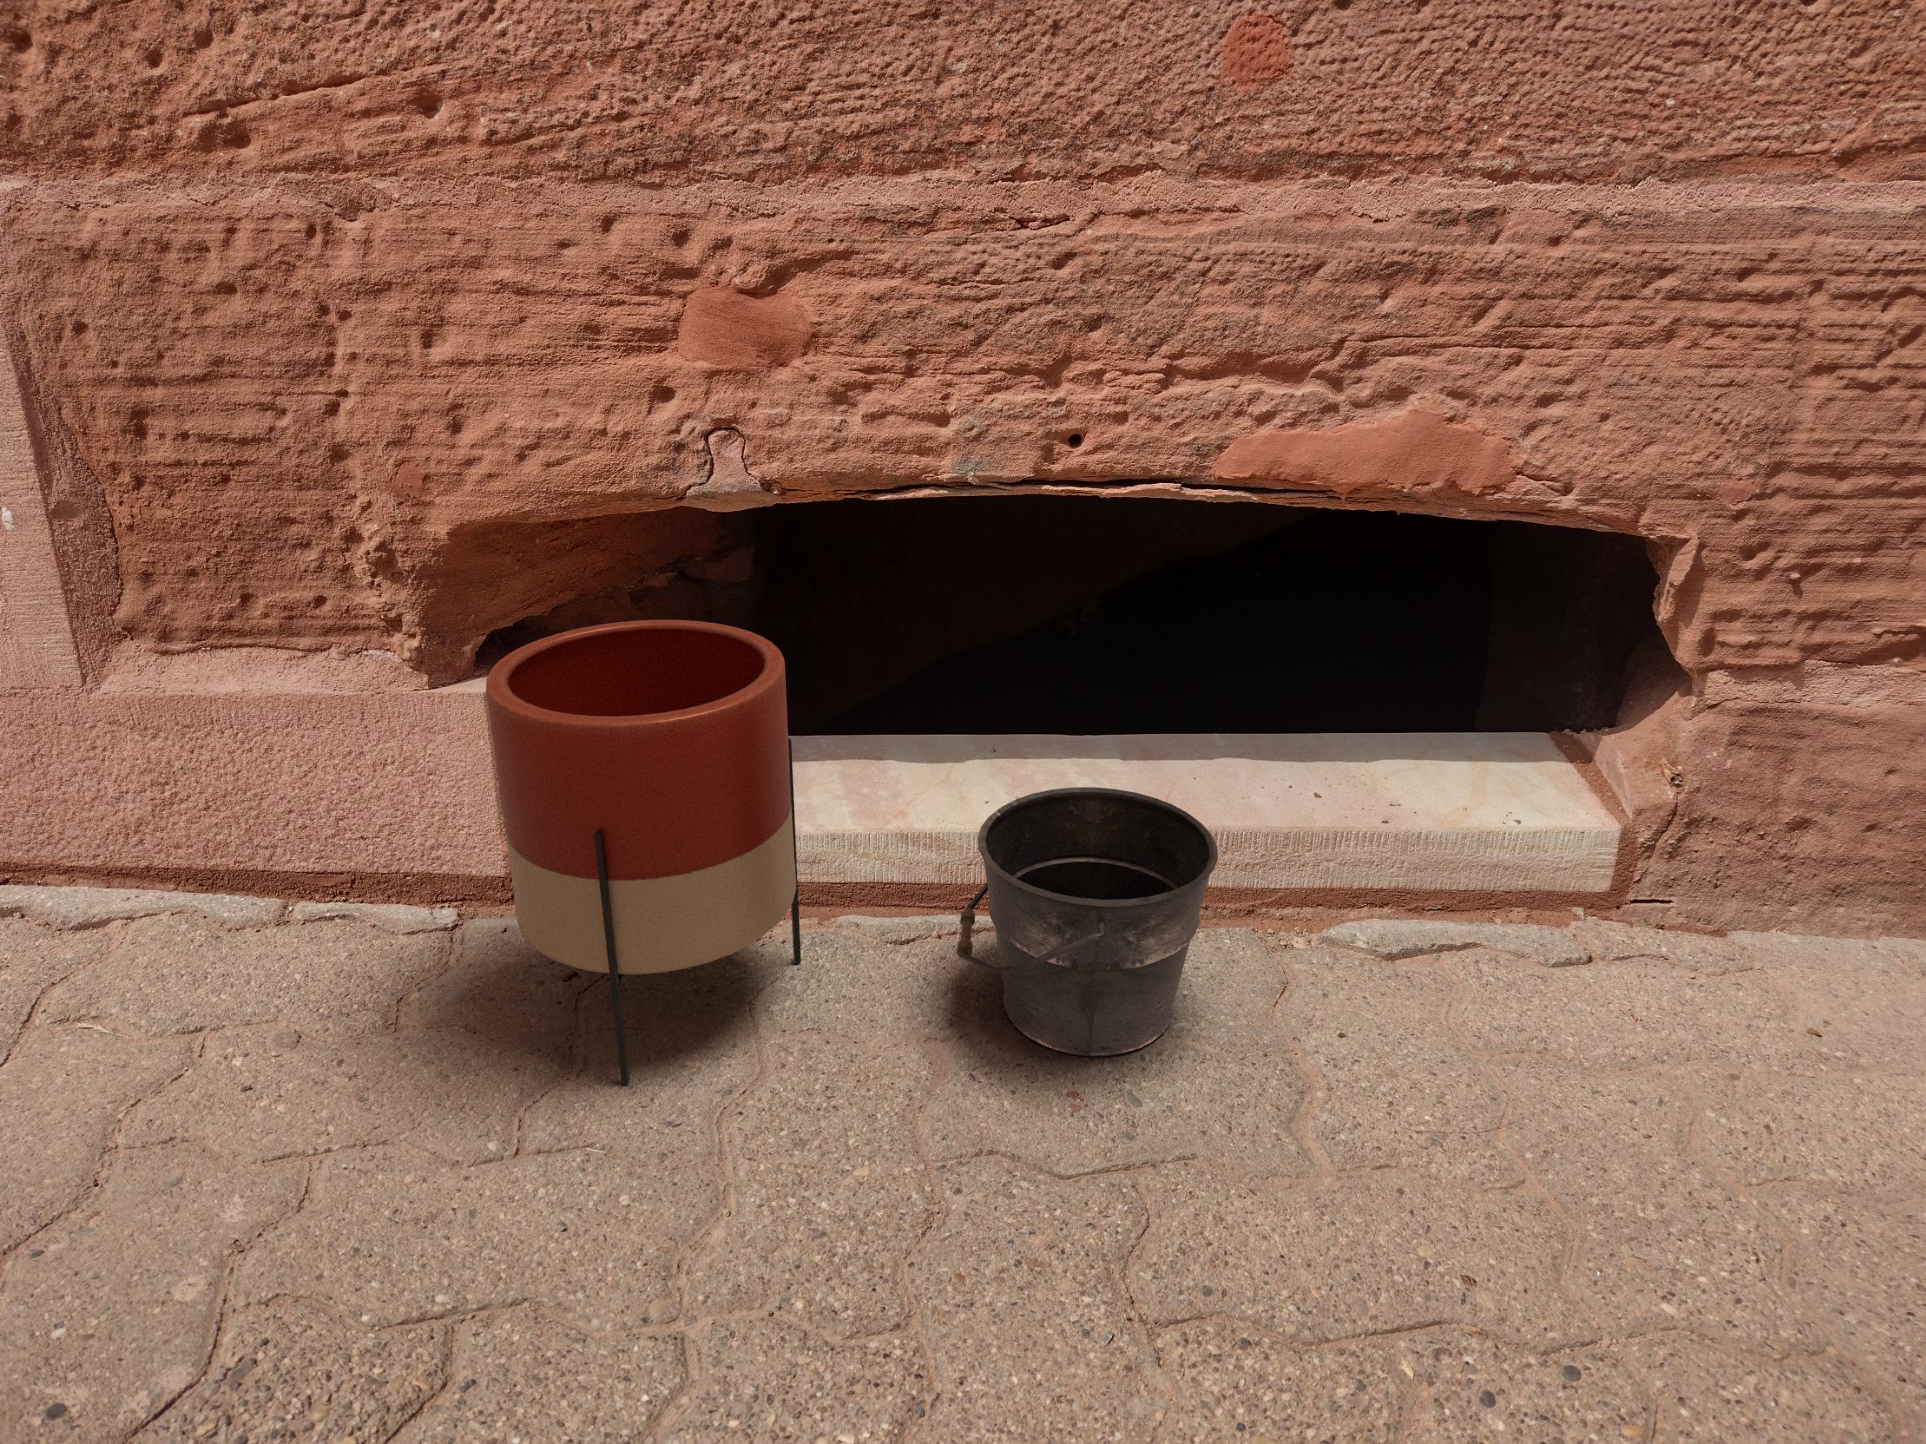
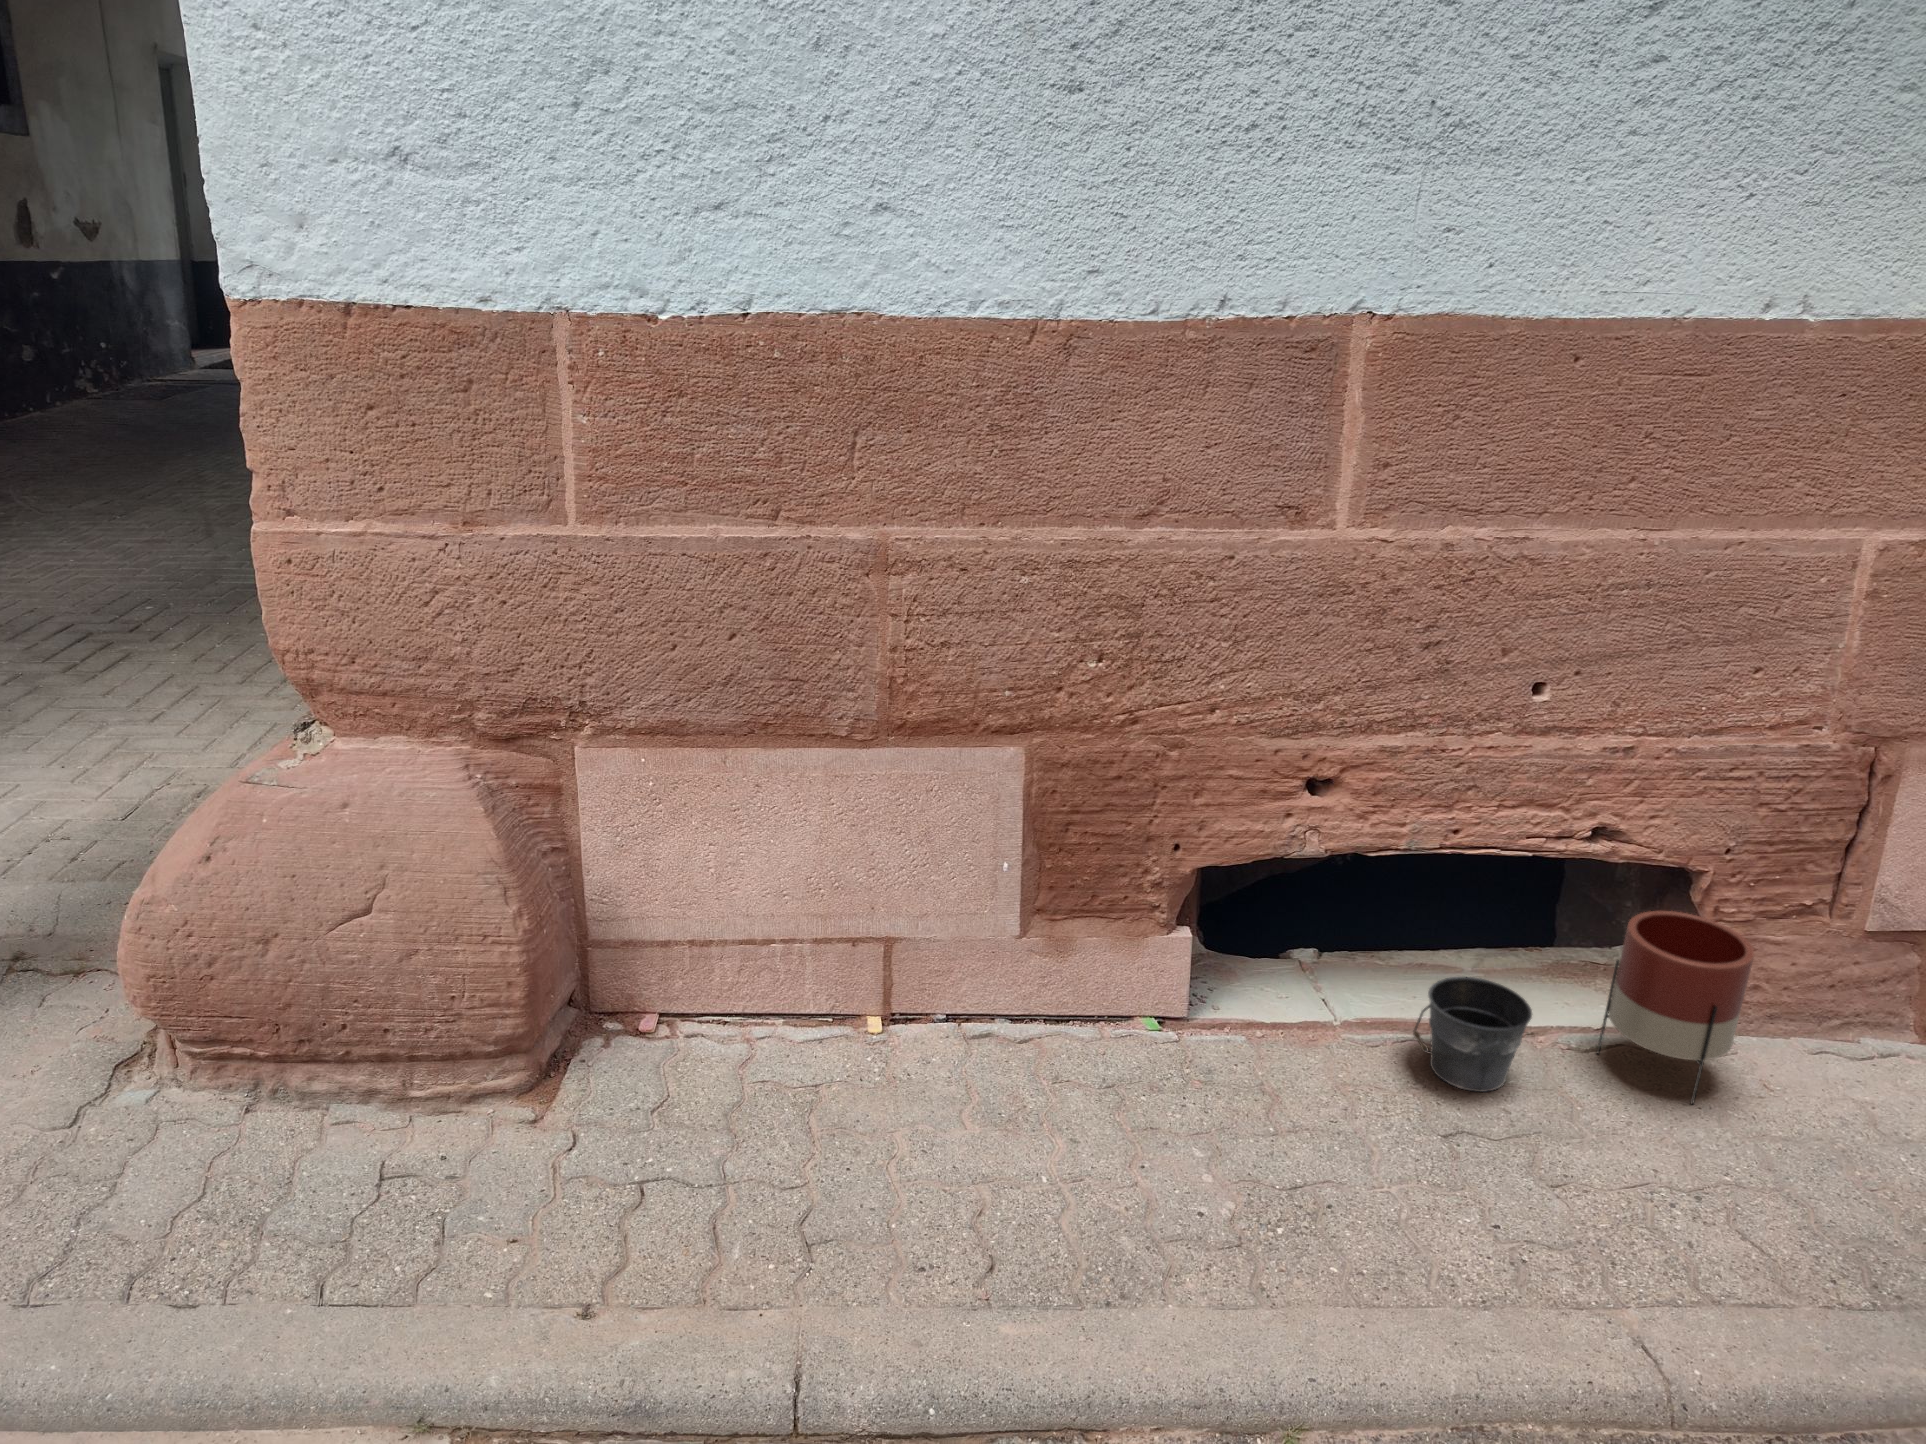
planter: present [486,620,801,1085] -> present [1597,911,1754,1104]

